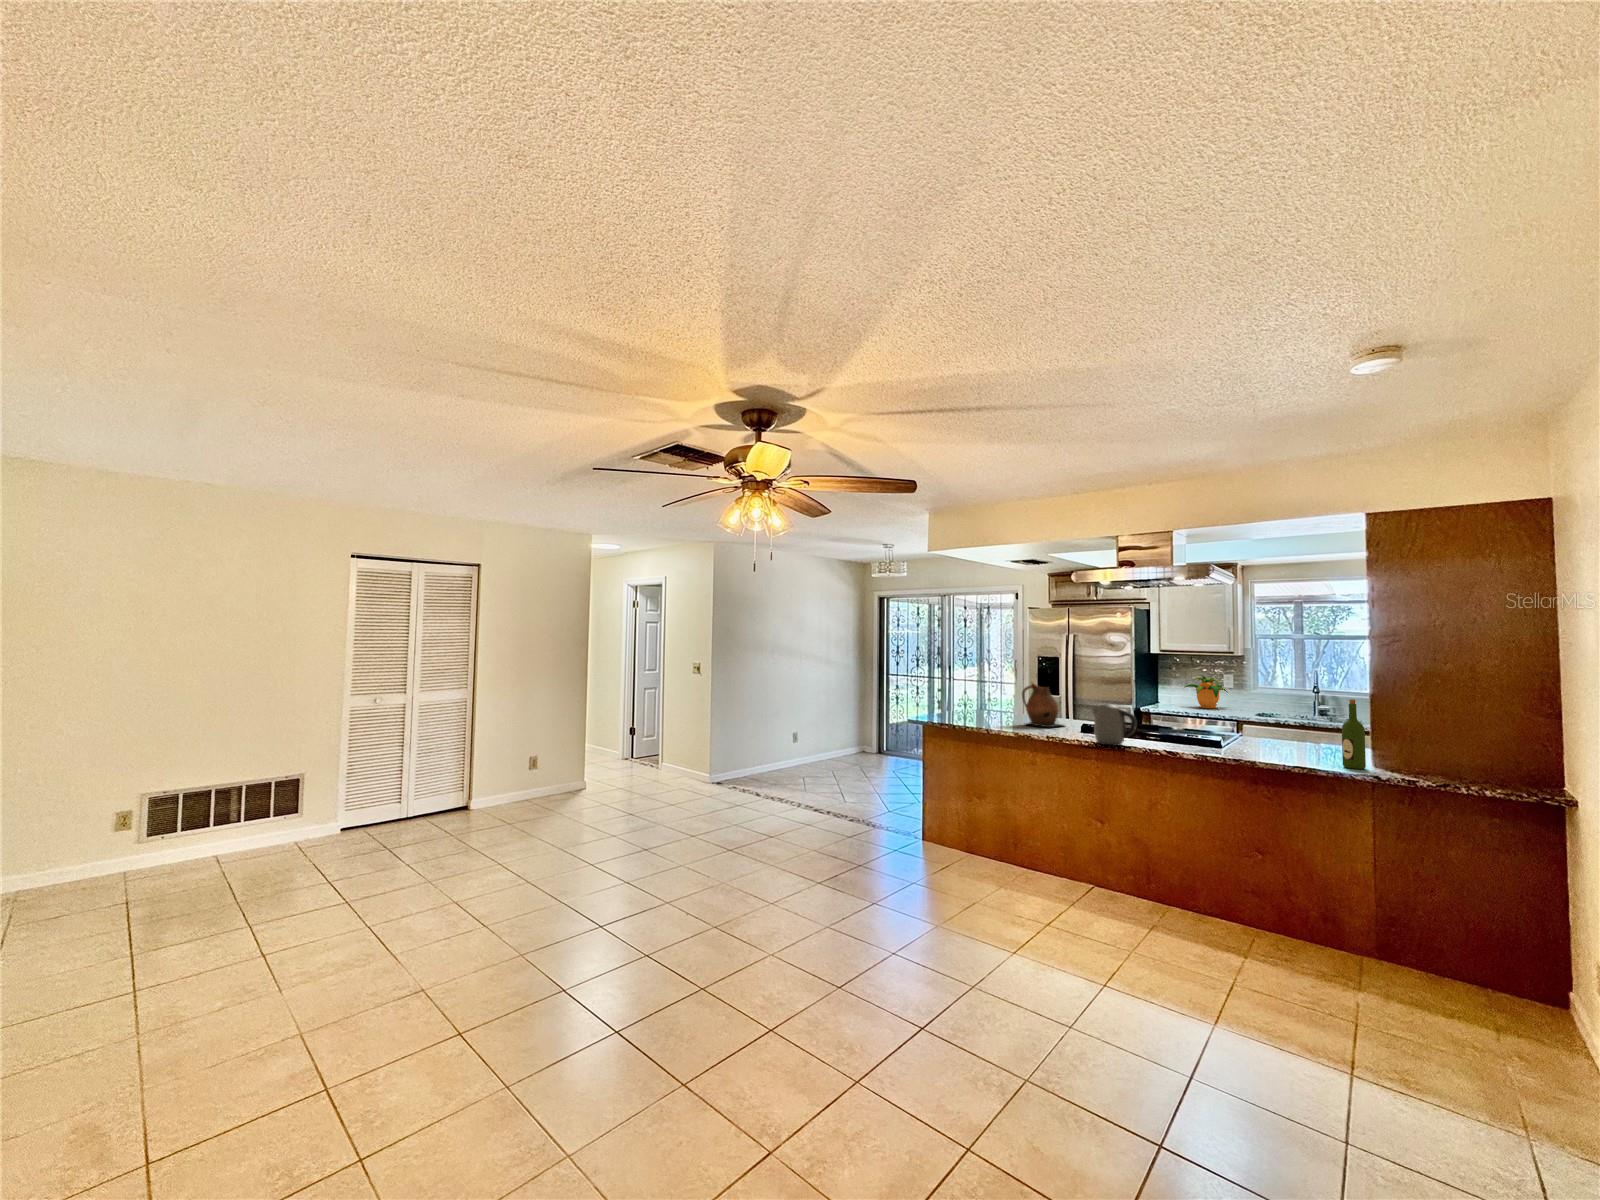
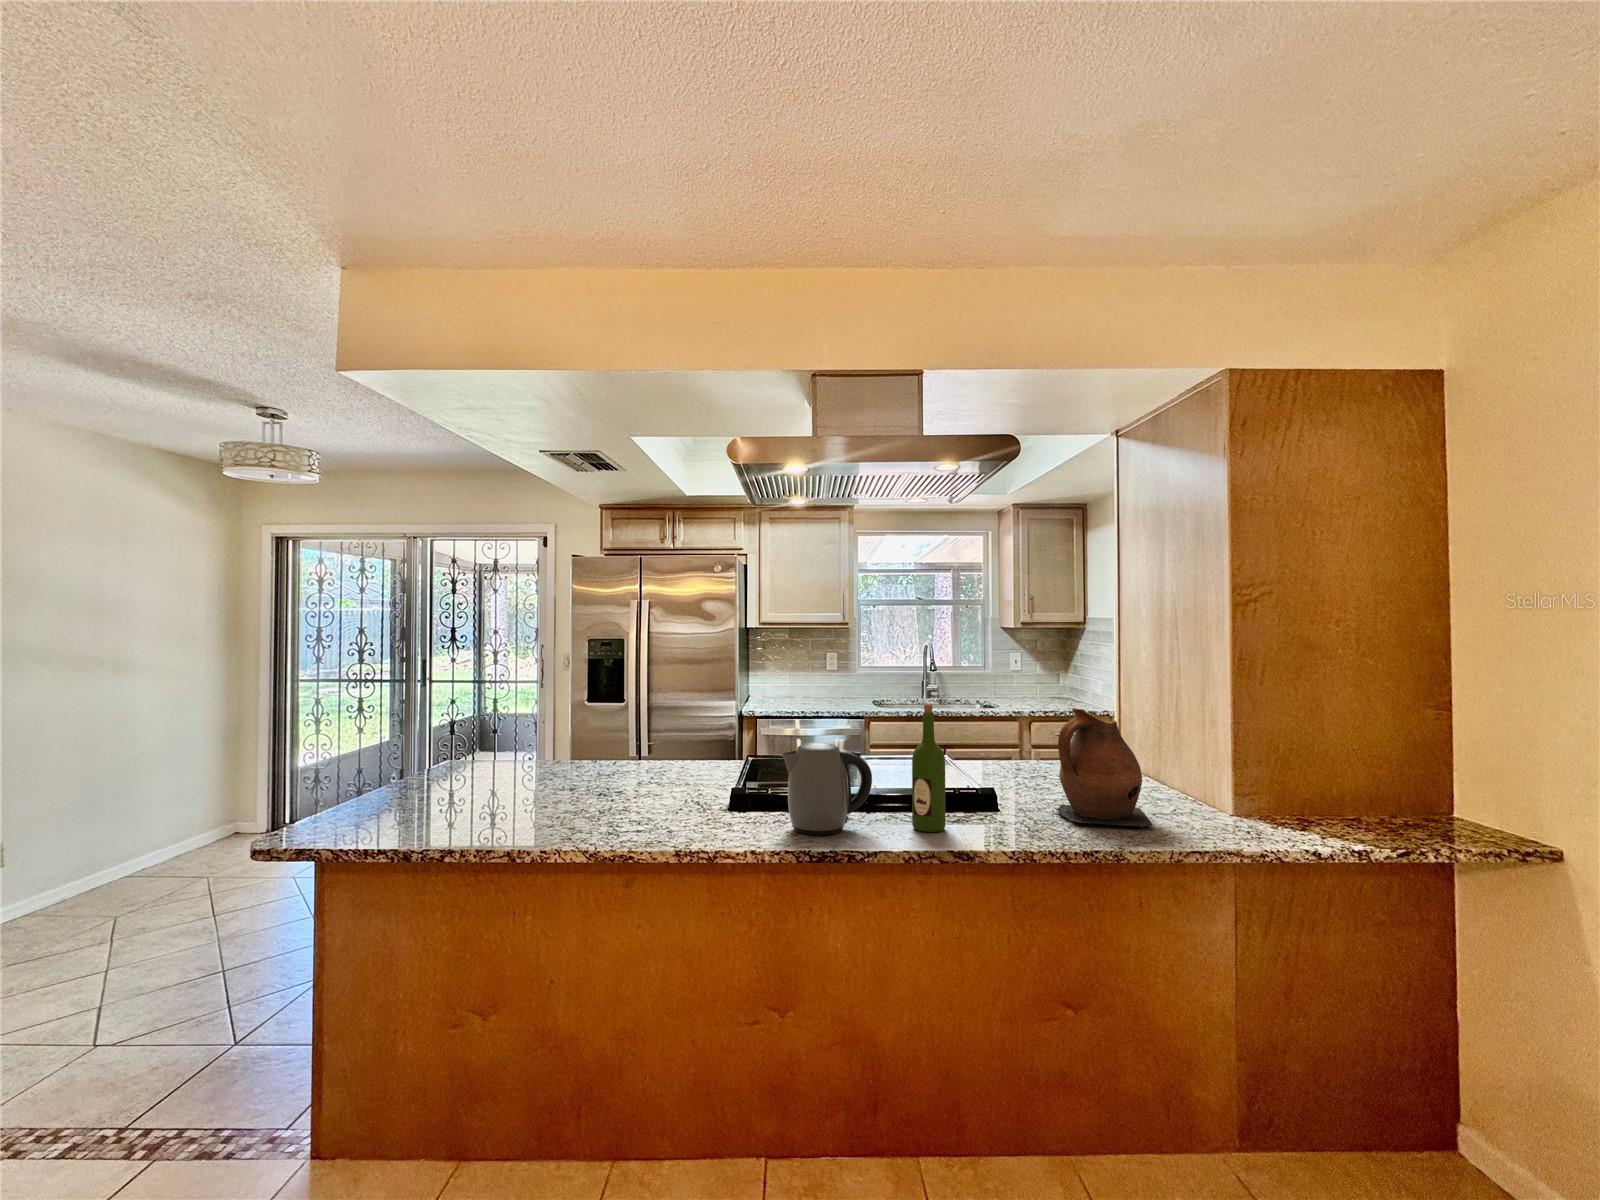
potted plant: present [1184,675,1228,708] -> none [785,656,842,703]
ceramic pitcher: present [1022,682,1062,727] -> present [1055,708,1152,829]
wine bottle: present [1342,699,1366,769] -> present [912,704,946,832]

